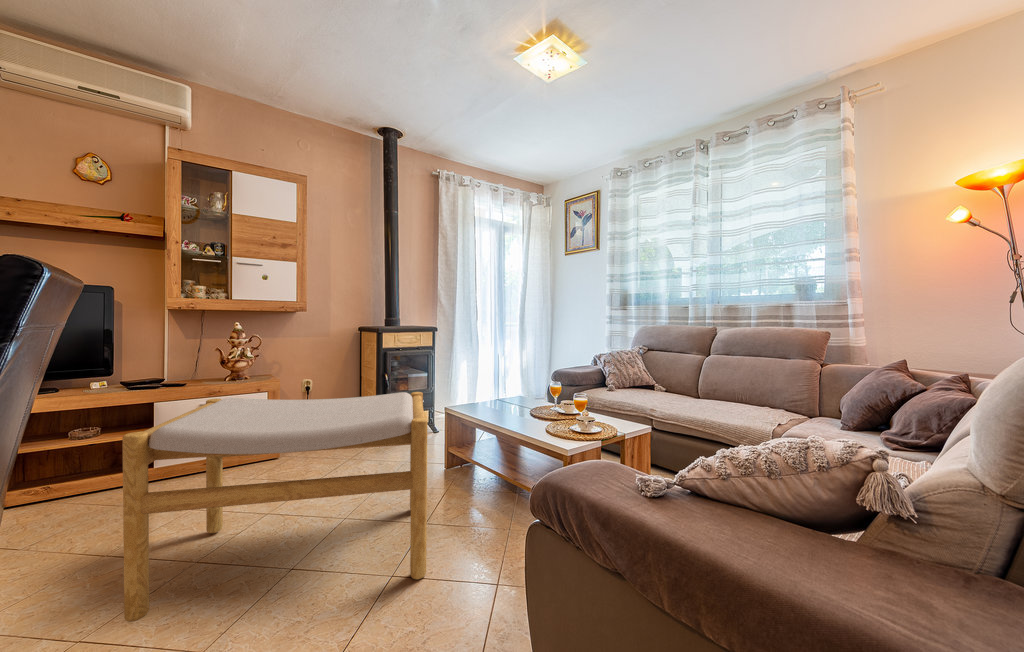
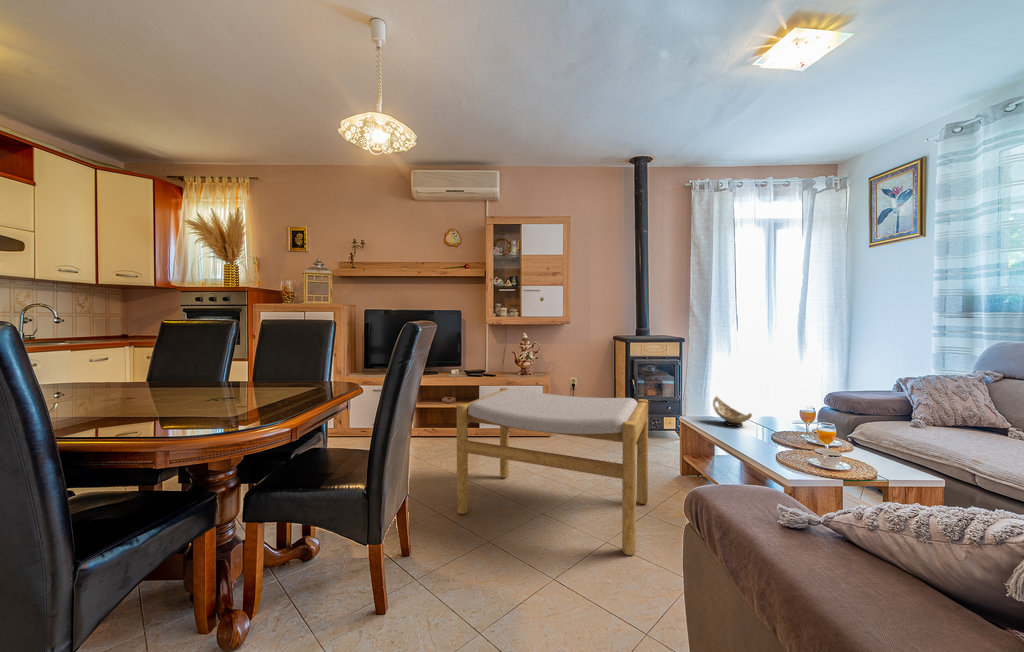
decorative bowl: none [476,382,510,409] -> present [713,396,752,426]

